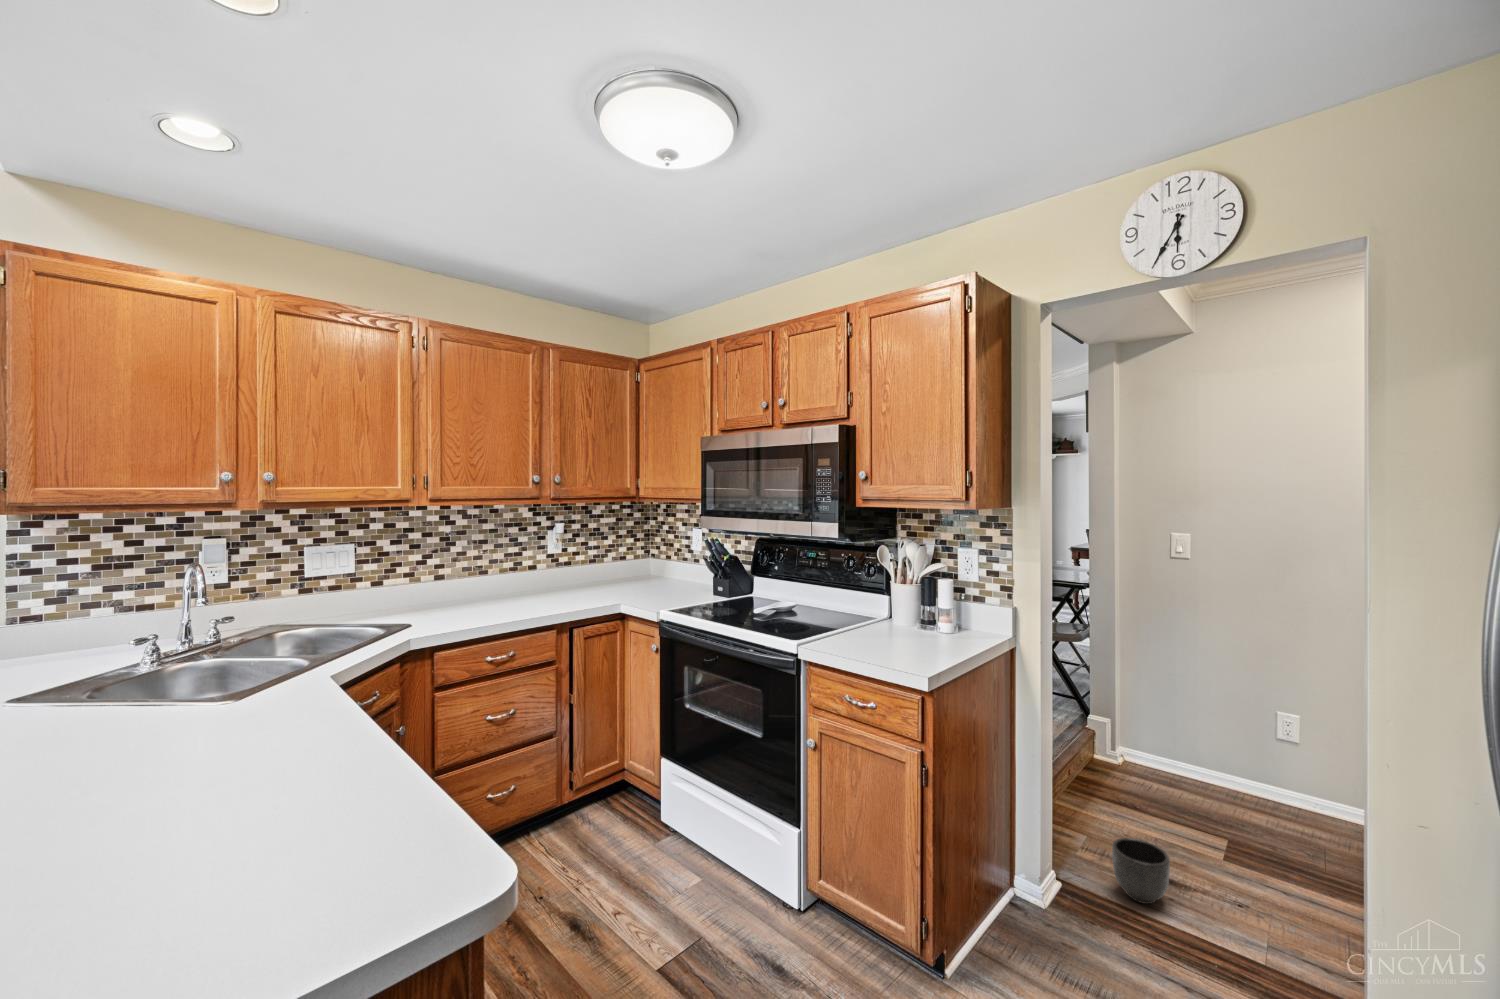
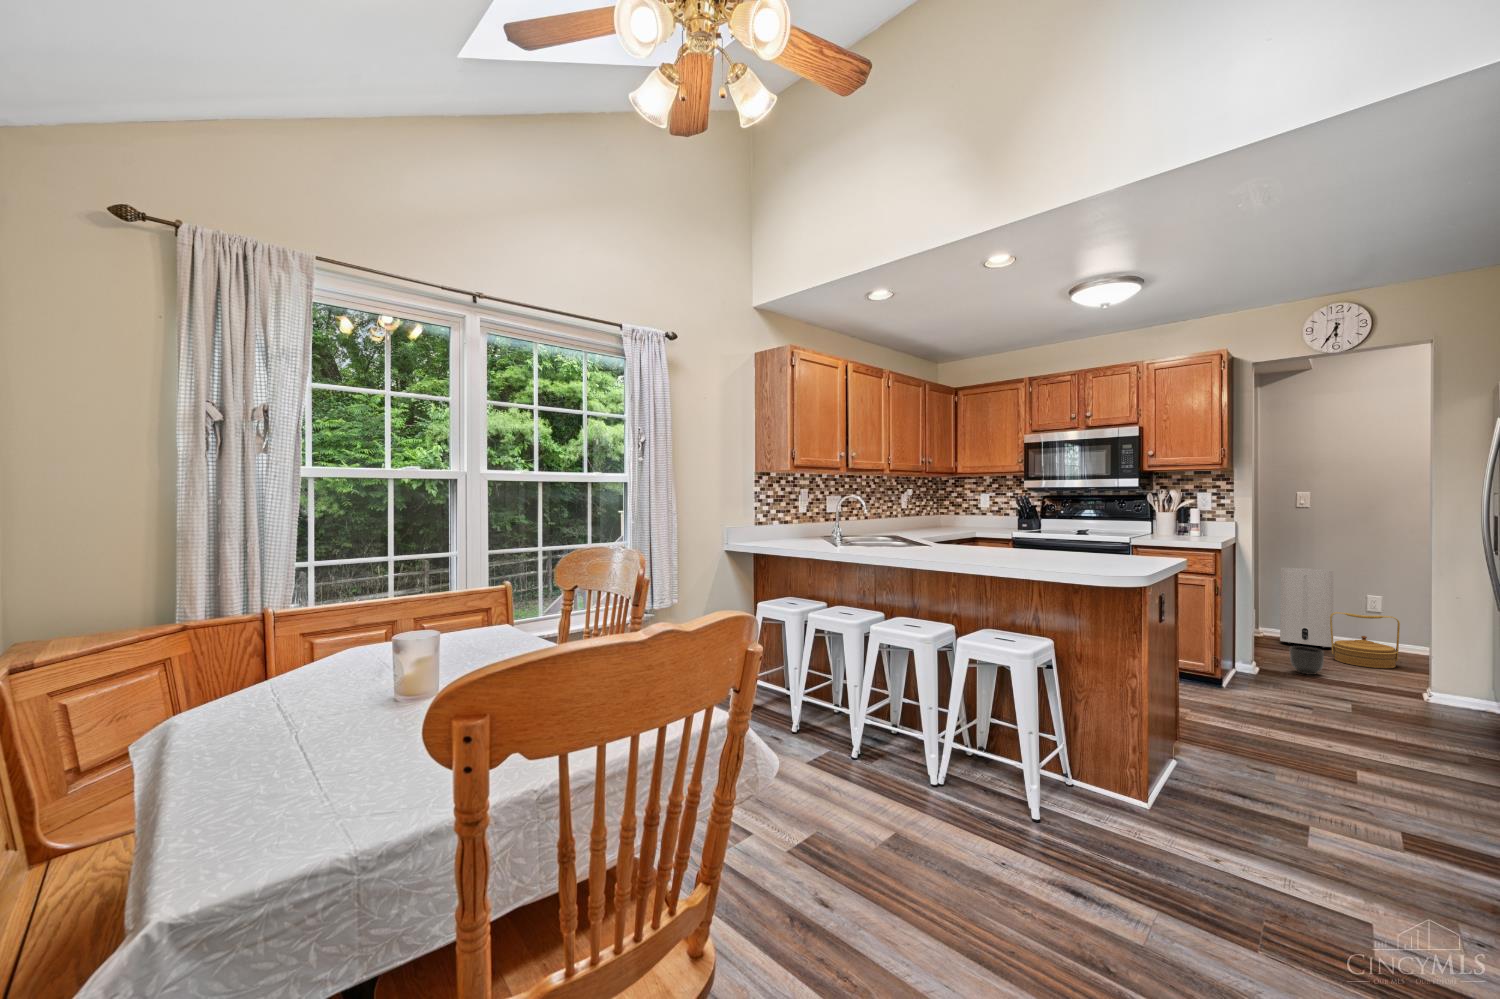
air purifier: none [1139,657,1222,801] -> present [1280,568,1333,648]
basket: none [1203,756,1318,876] -> present [1330,612,1400,668]

